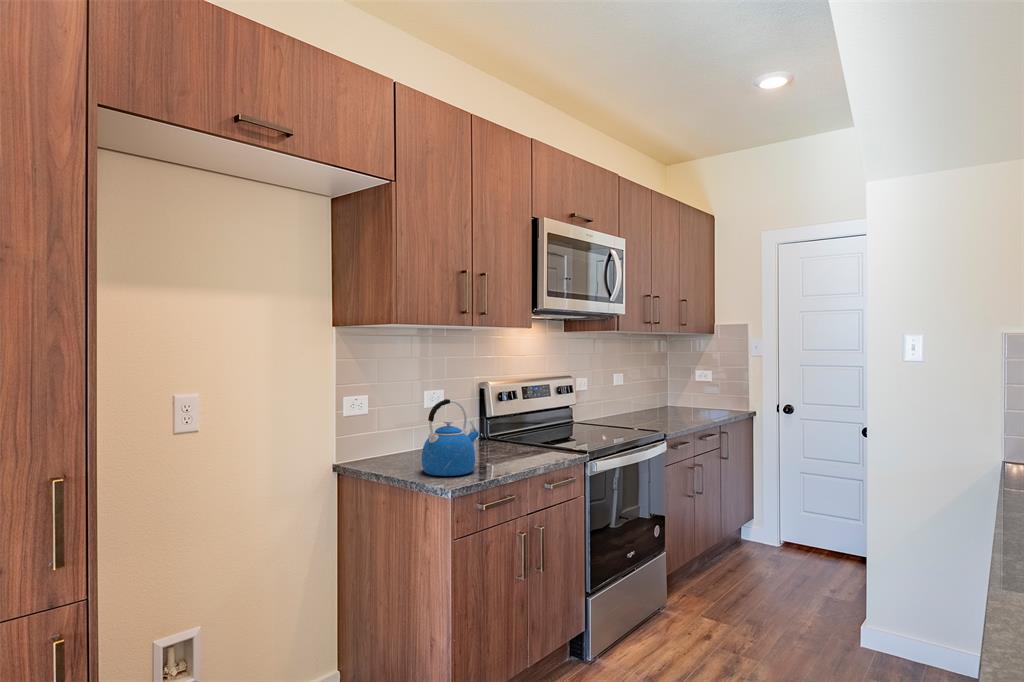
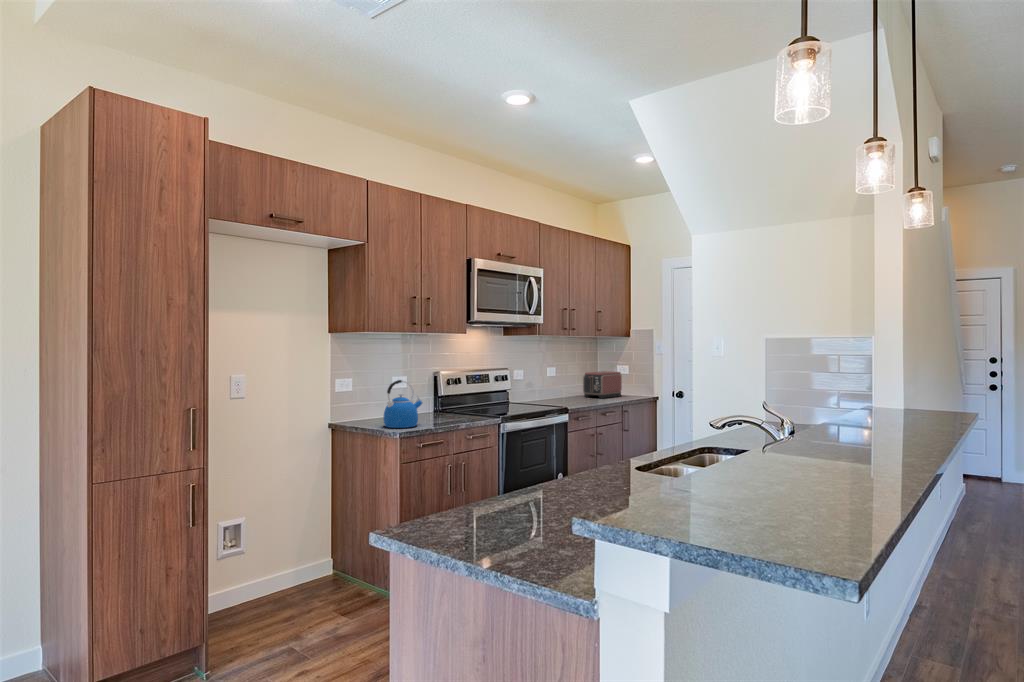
toaster: none [660,378,708,414] -> present [583,371,622,398]

